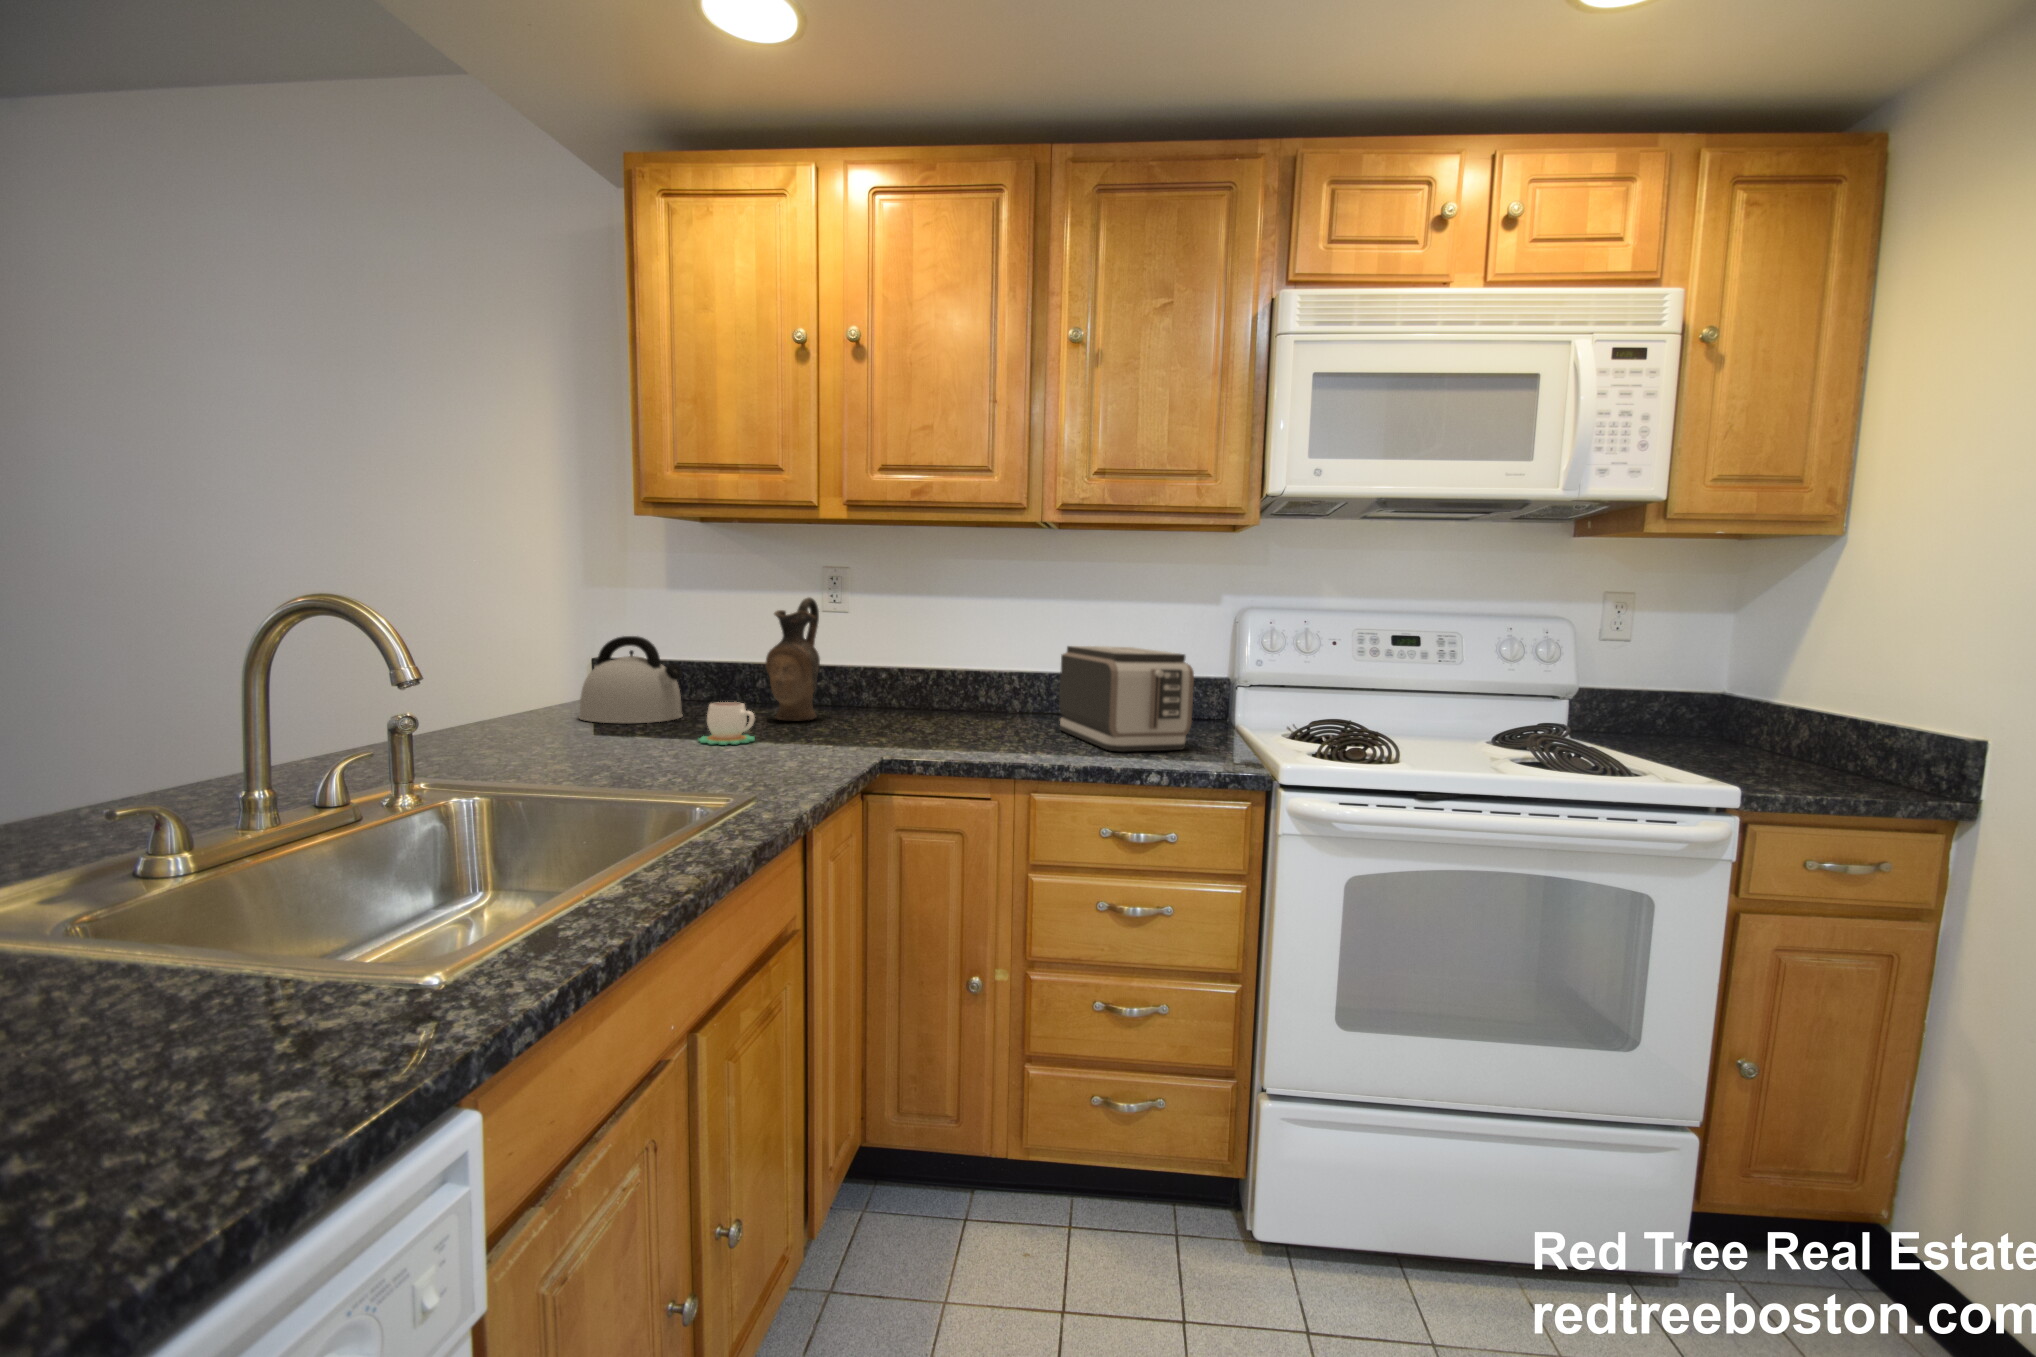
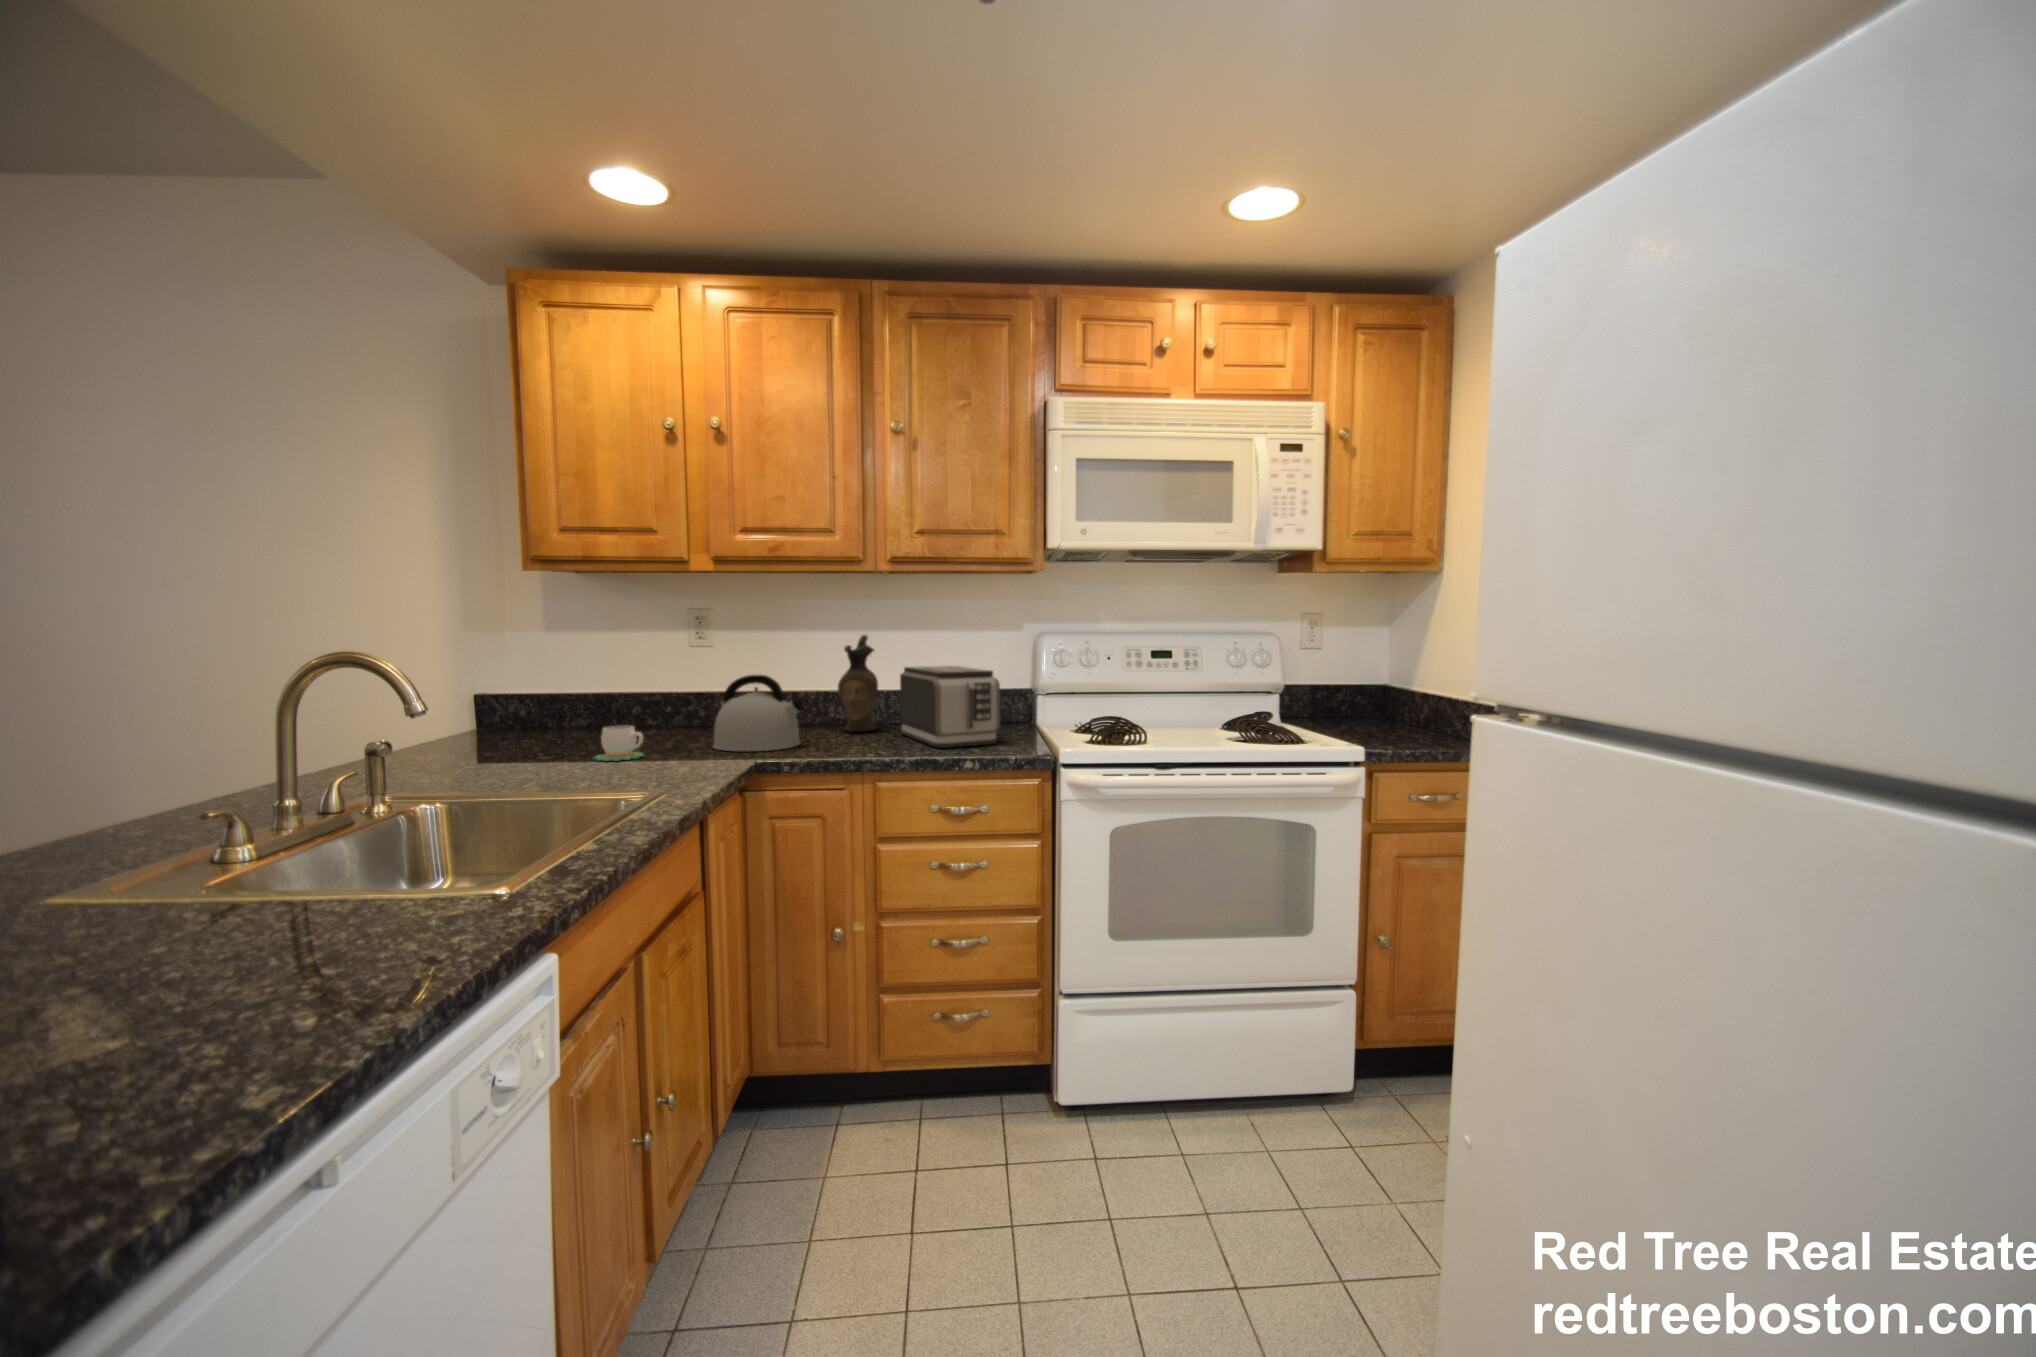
ceramic pitcher: present [766,597,820,720] -> present [838,635,878,731]
kettle: present [579,636,683,723] -> present [713,675,805,751]

